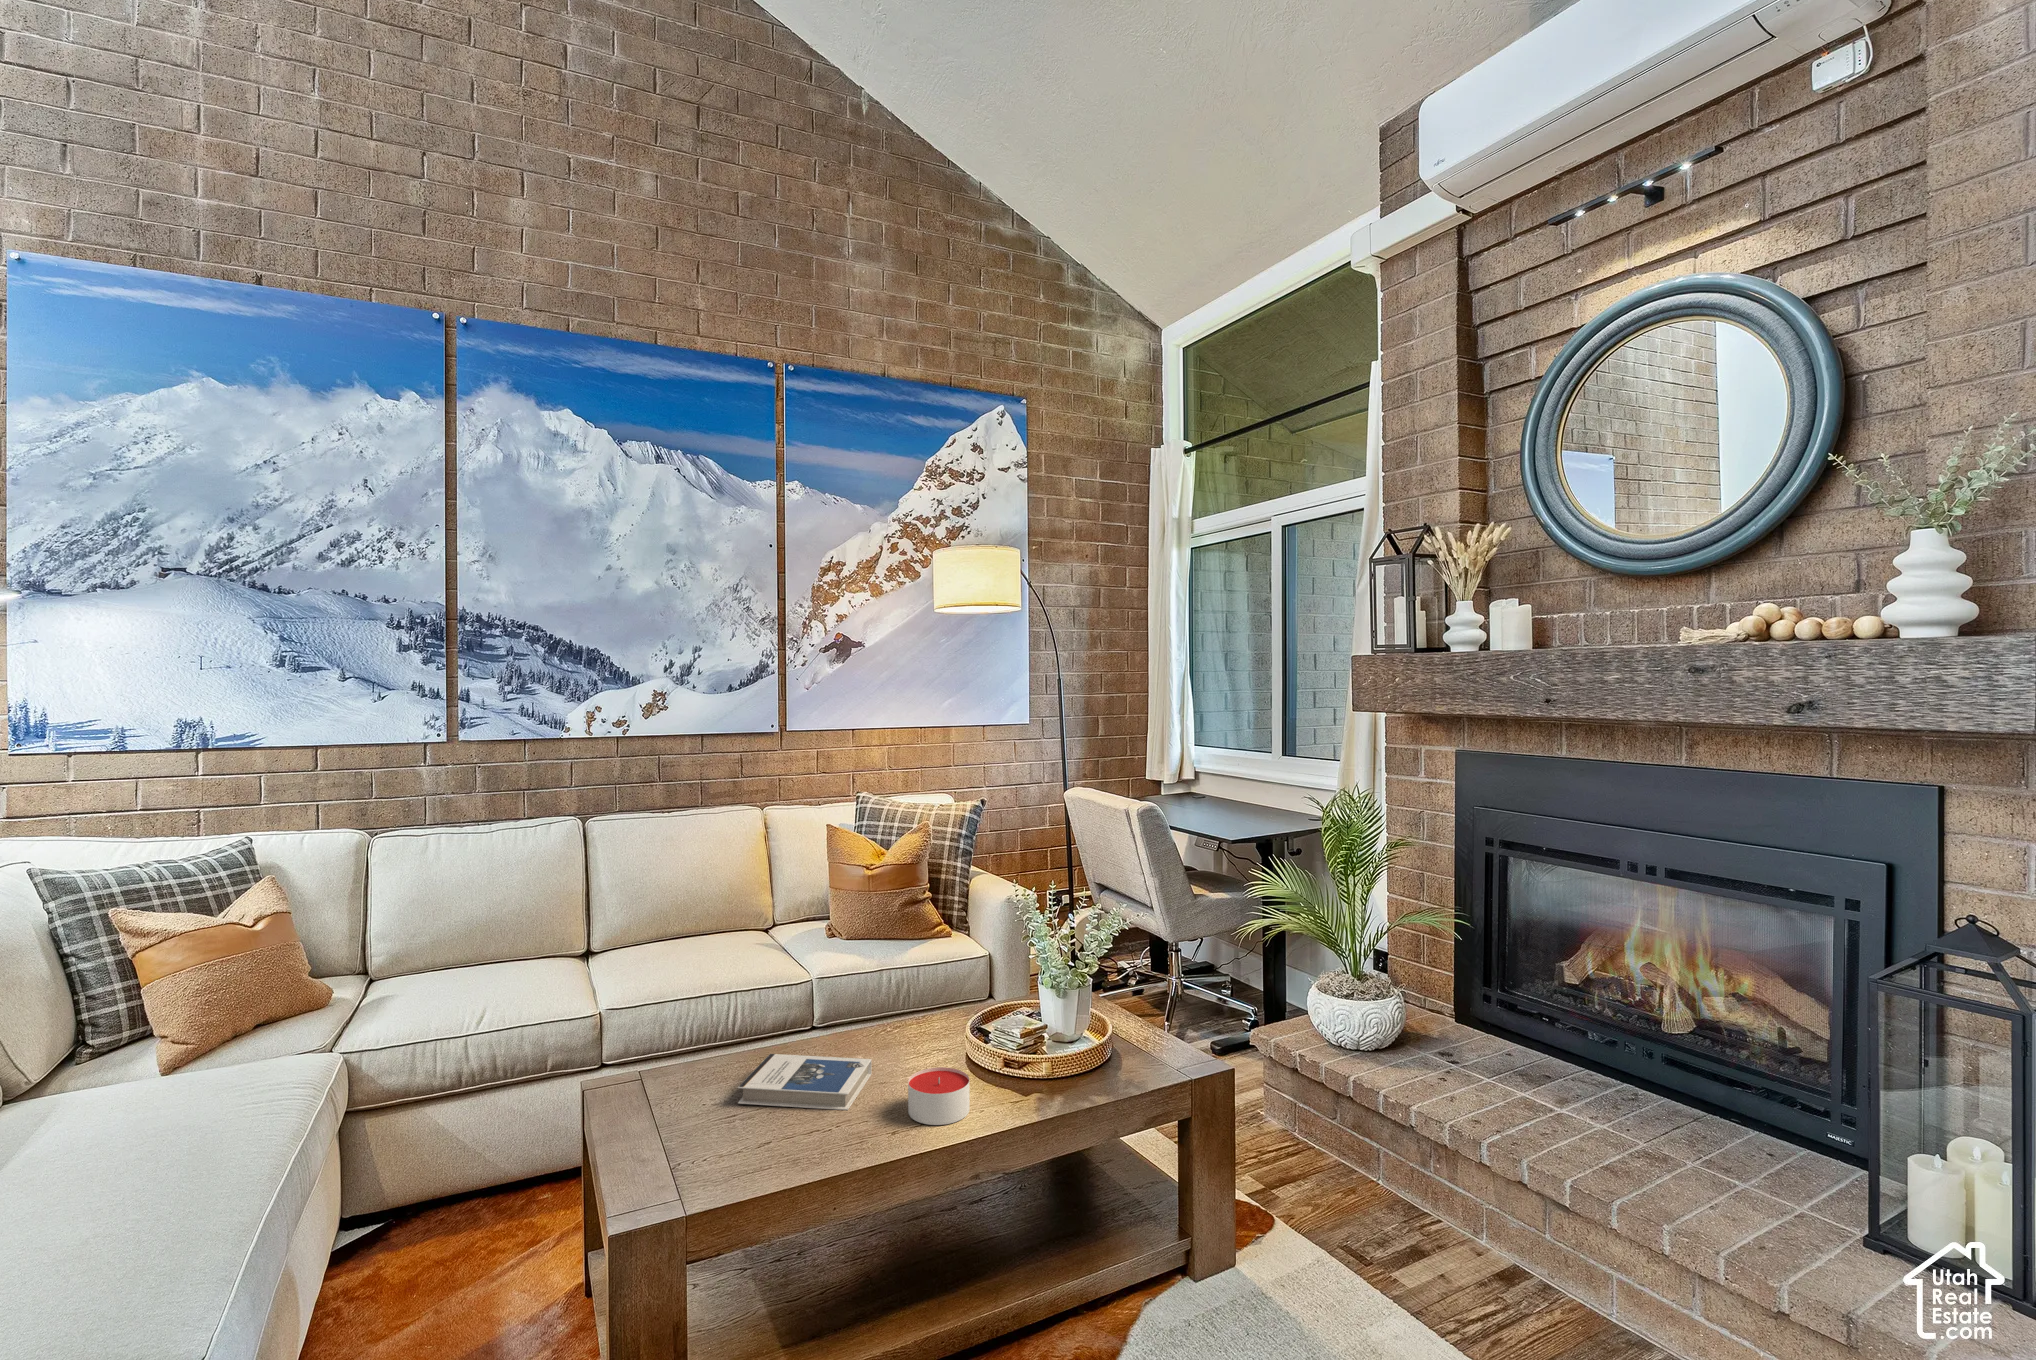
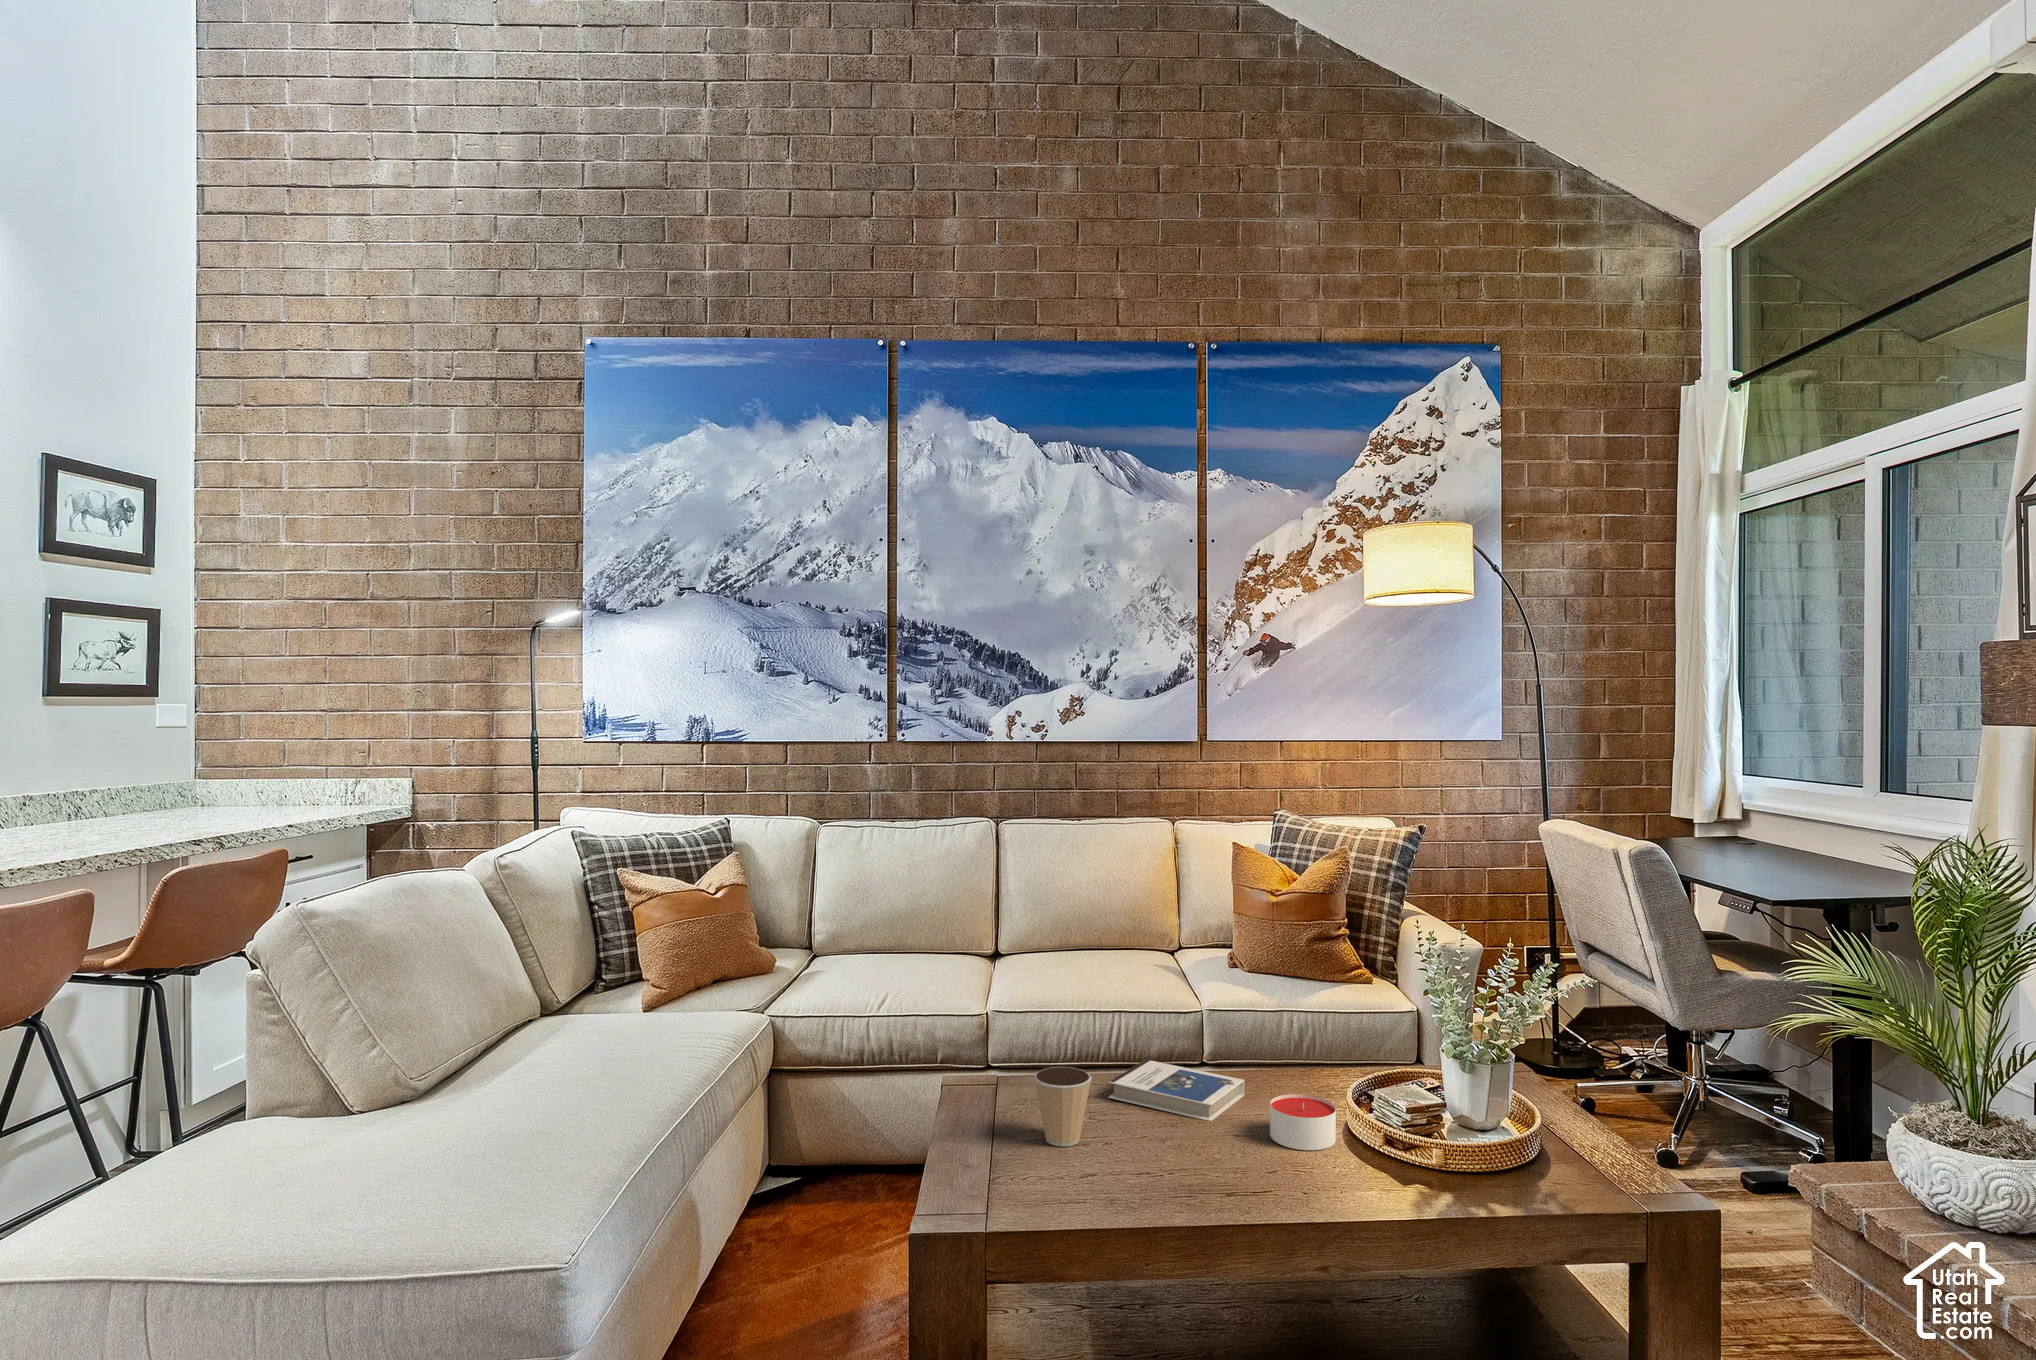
coffee cup: none [665,1085,731,1176] -> present [1034,1067,1092,1147]

